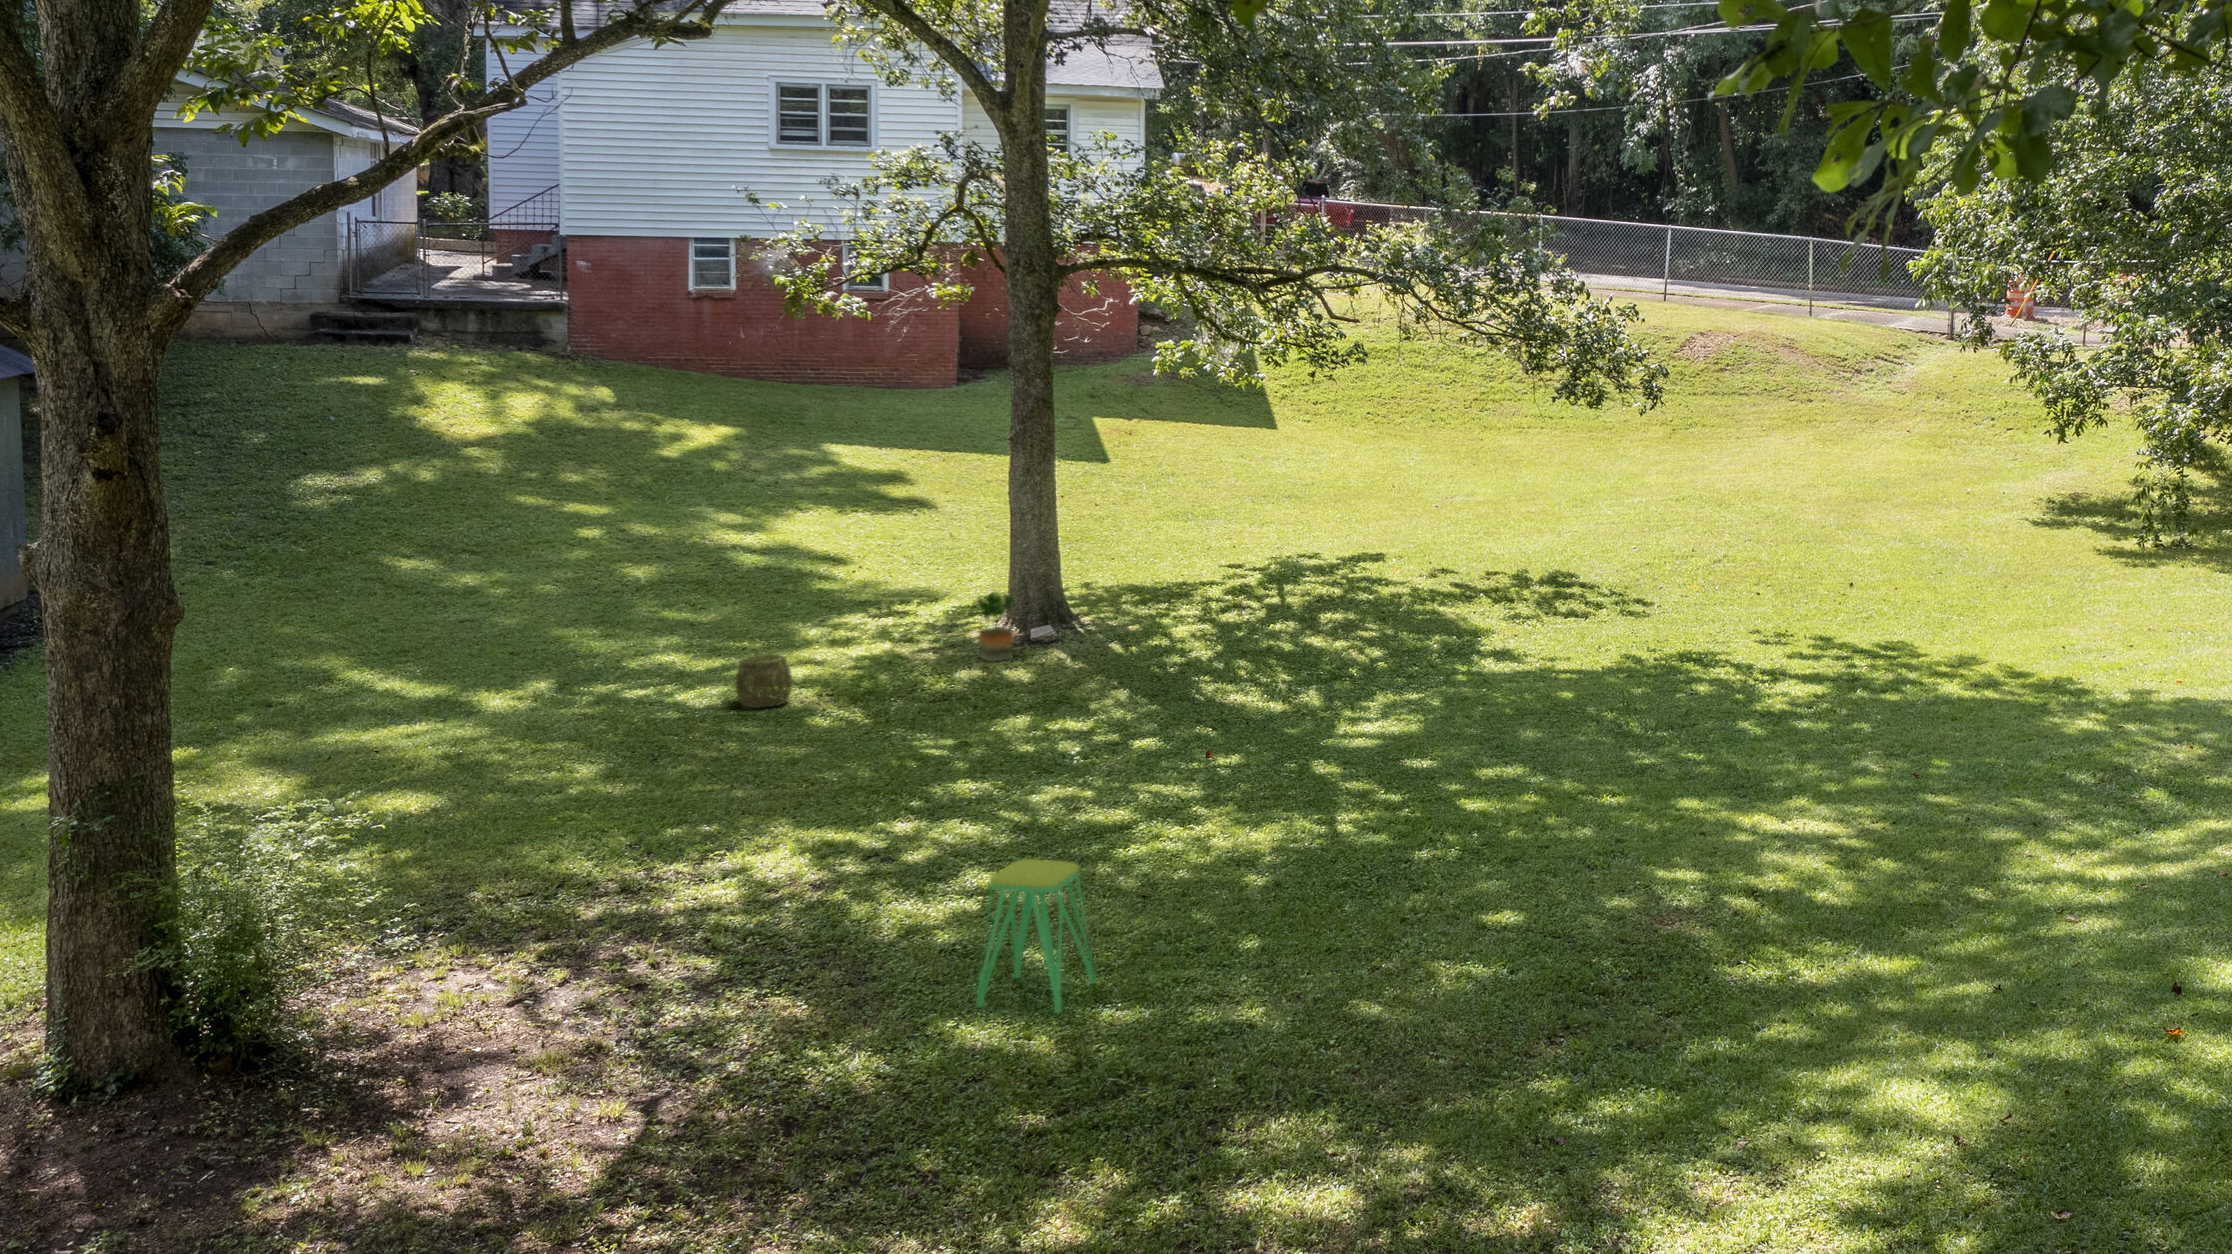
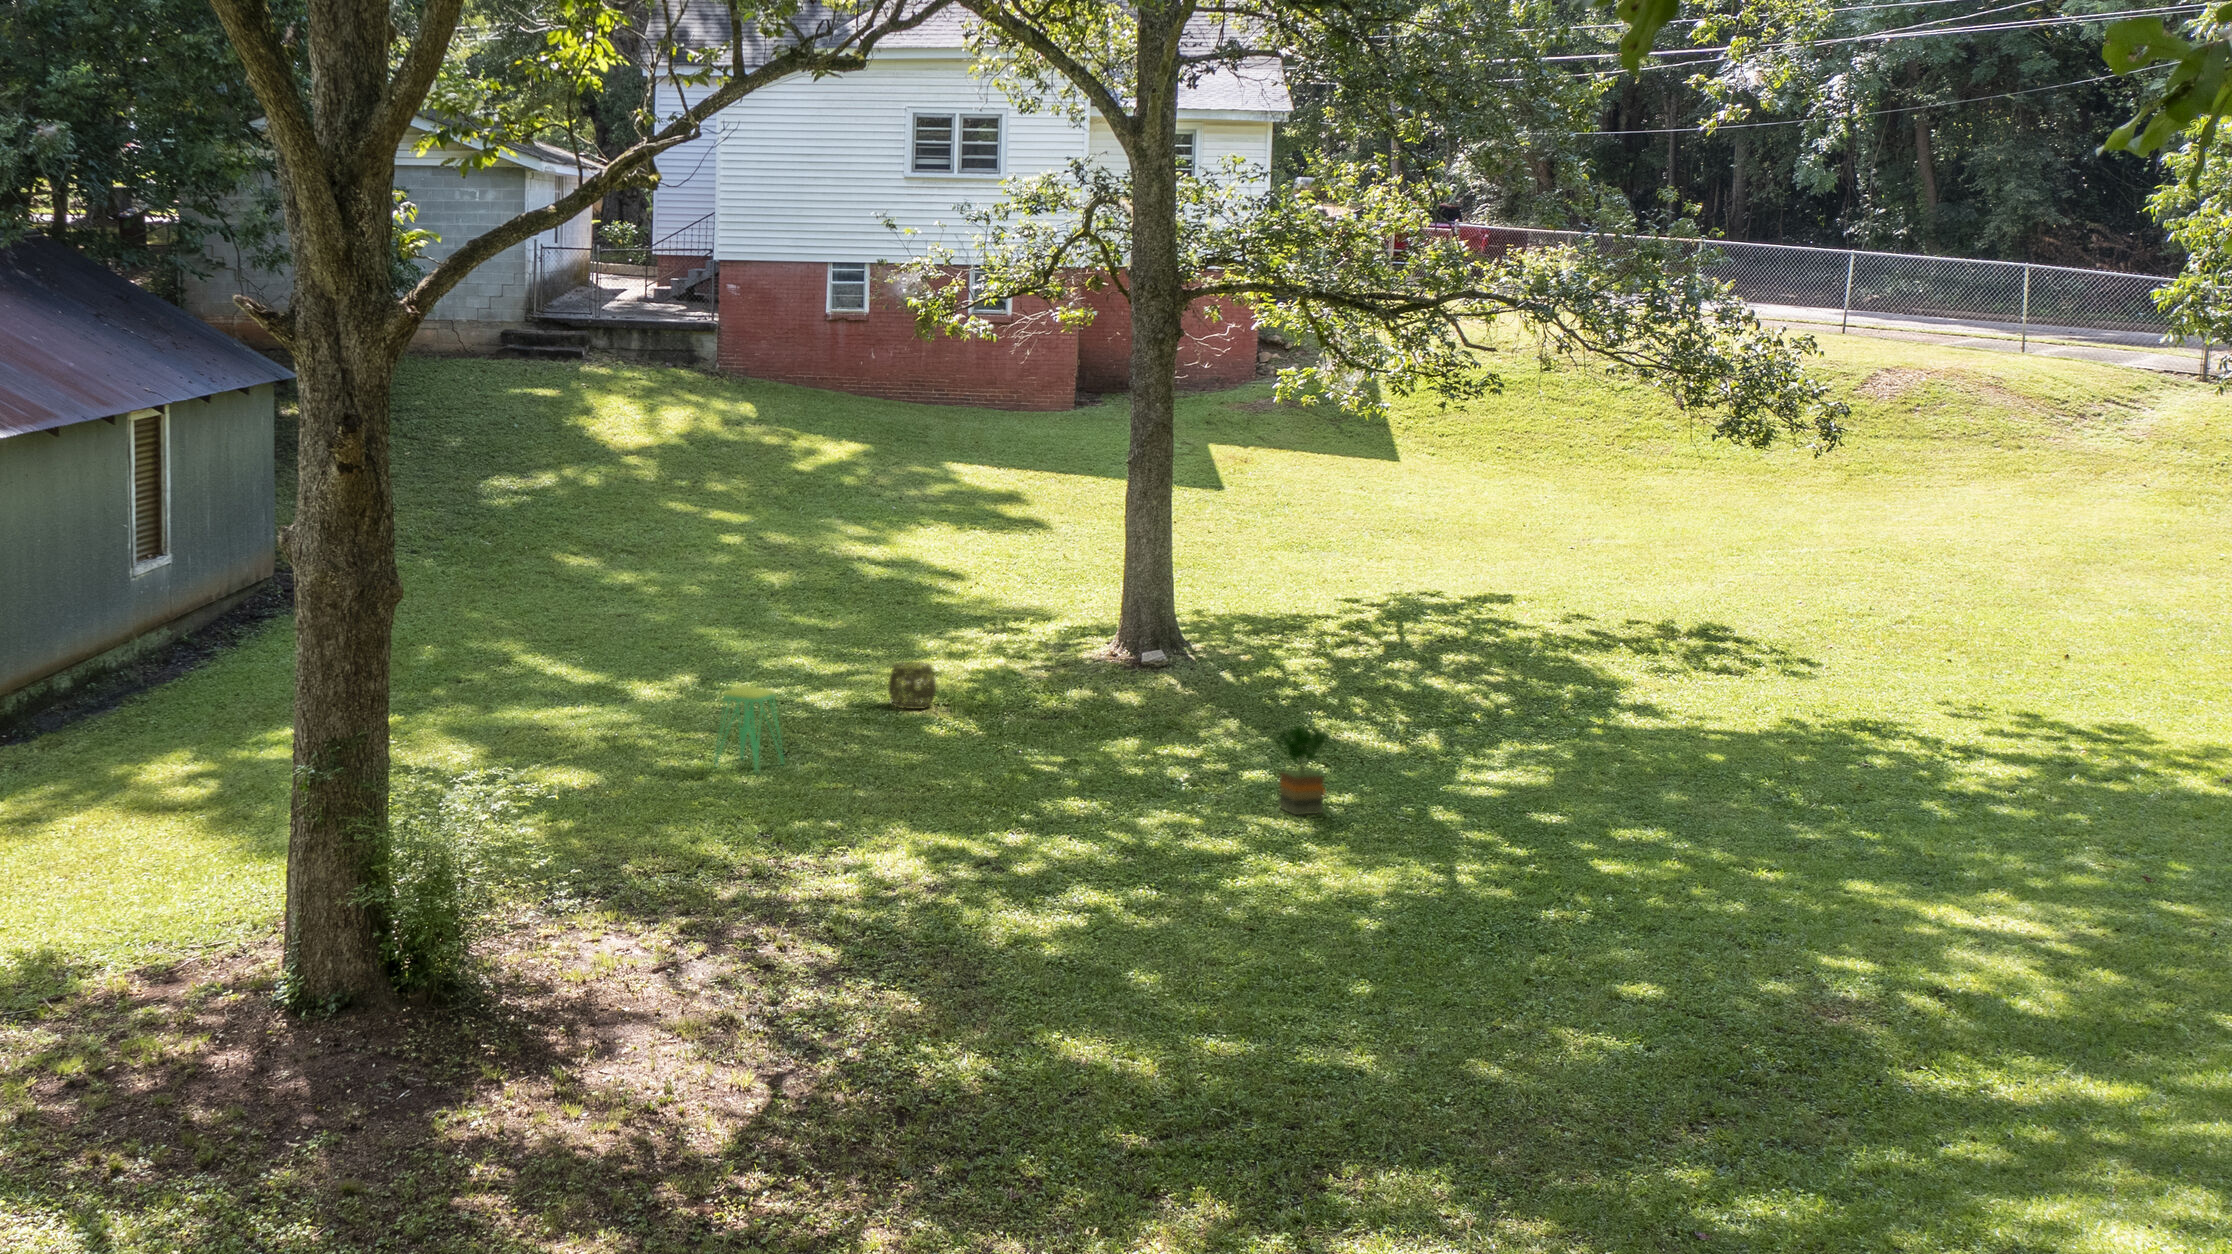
potted tree: present [973,592,1020,662] -> present [1276,726,1334,815]
stool: present [976,859,1096,1014] -> present [714,686,784,772]

